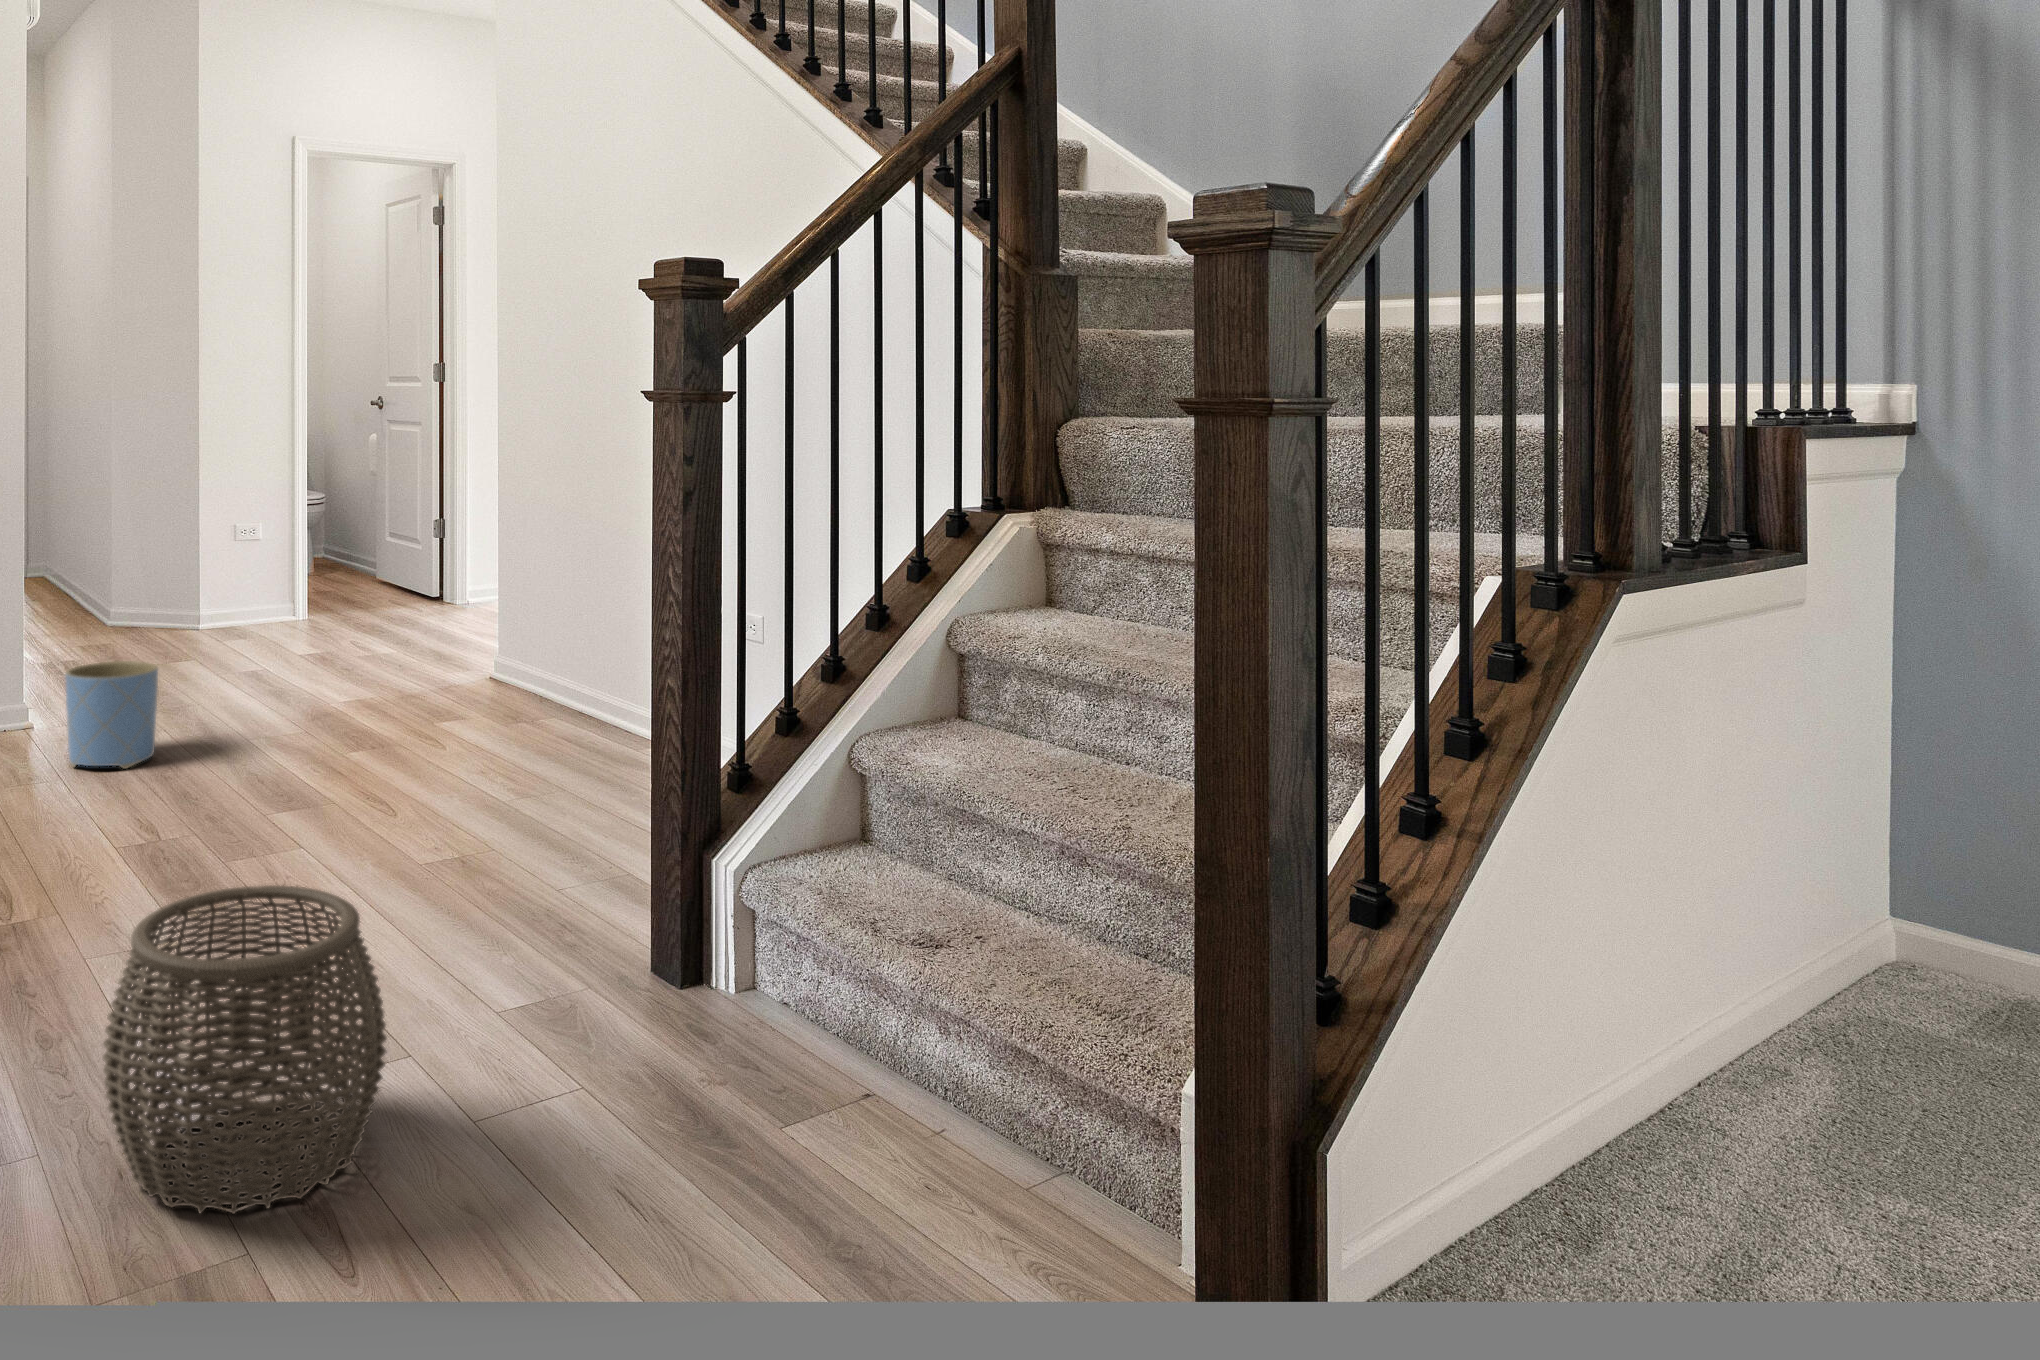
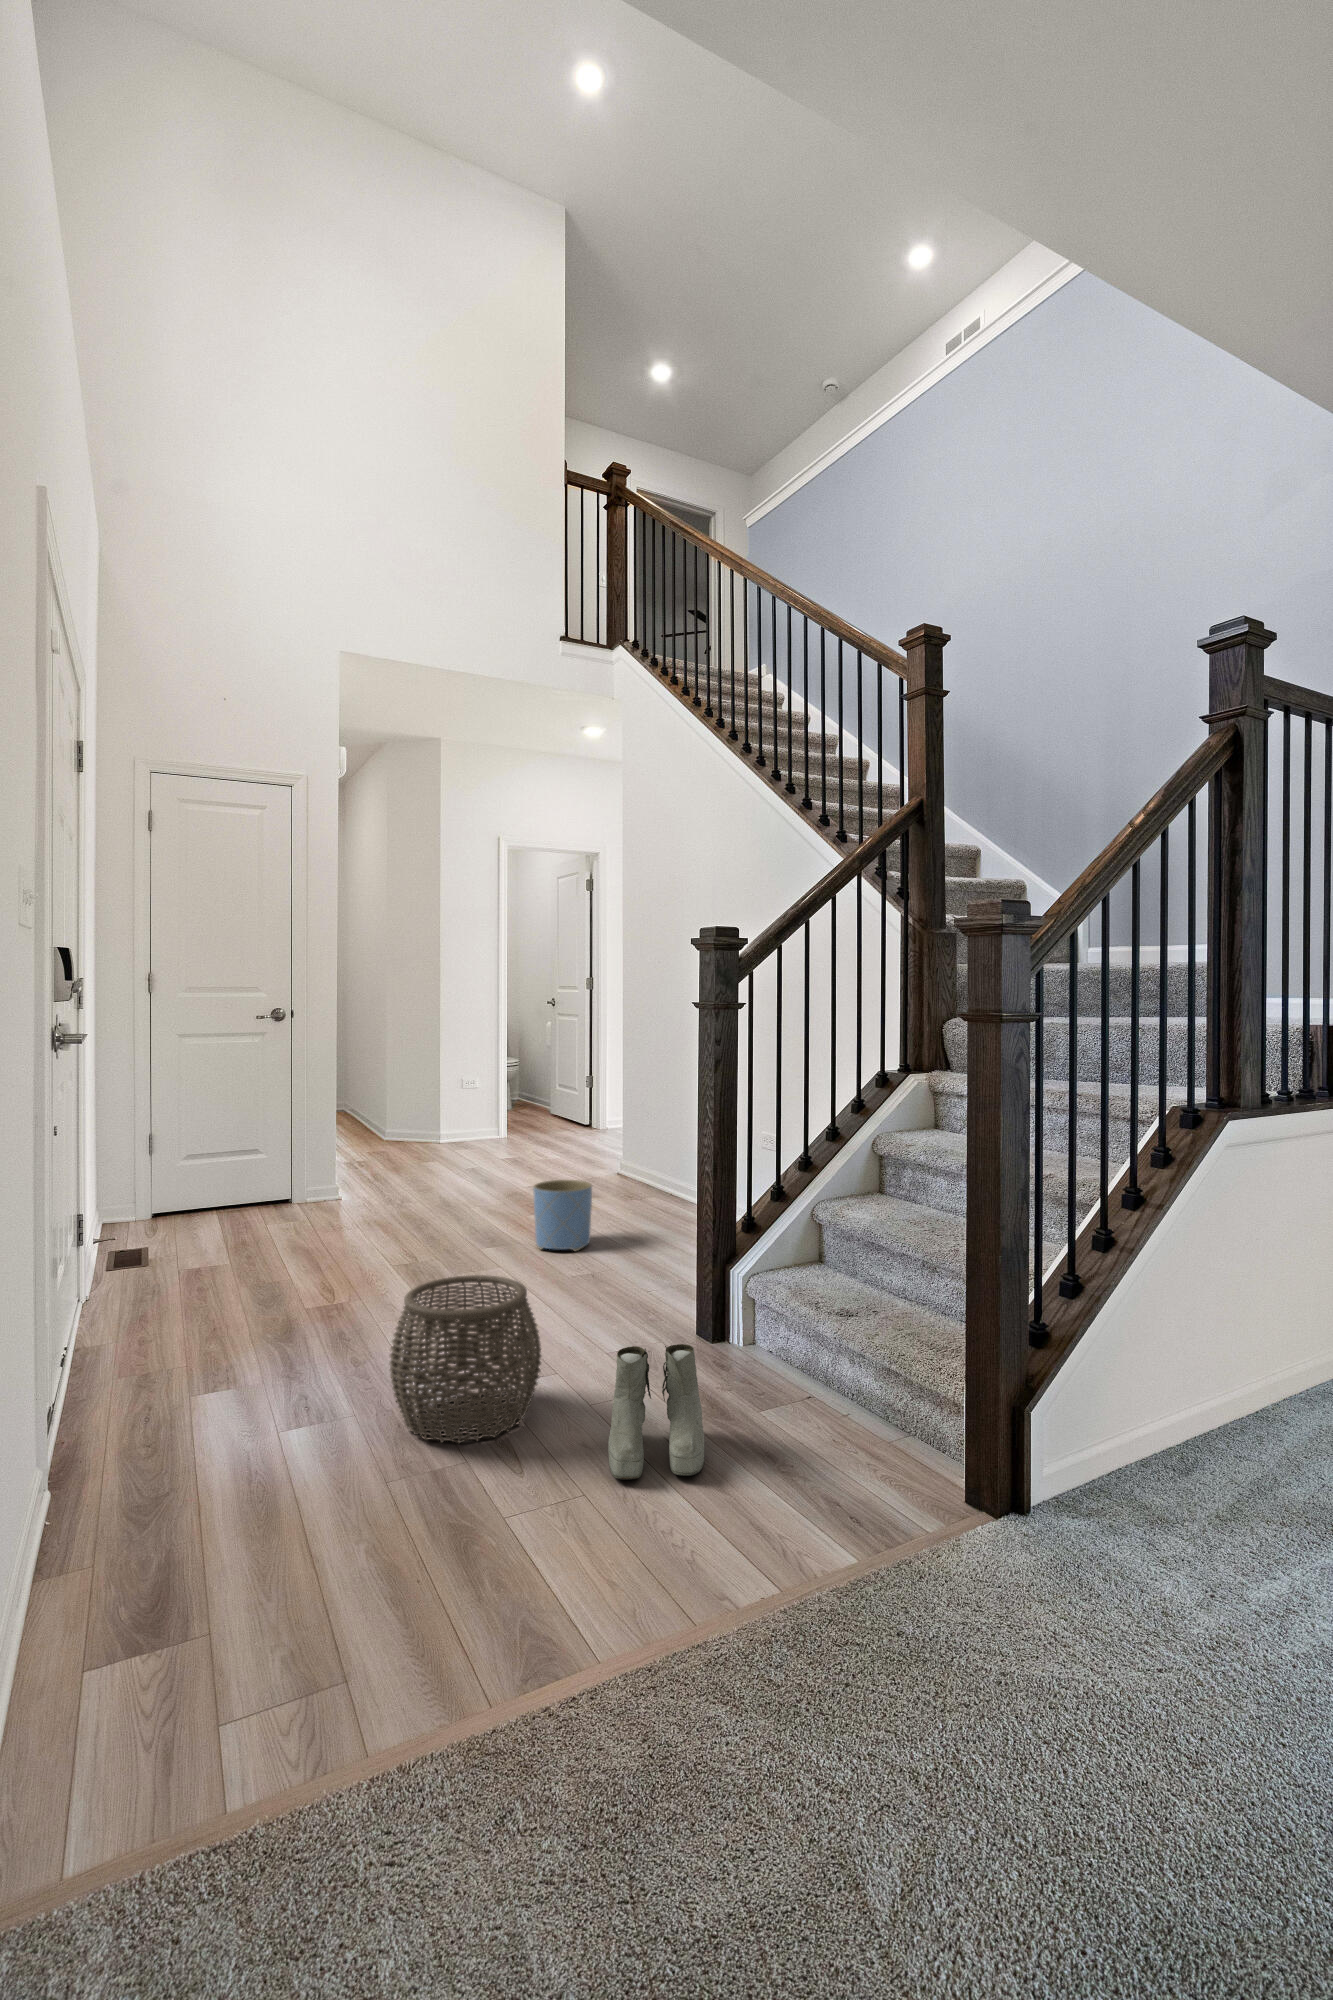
planter: present [65,661,158,769] -> present [533,1180,592,1251]
boots: none [518,1015,697,1289] -> present [608,1344,704,1480]

